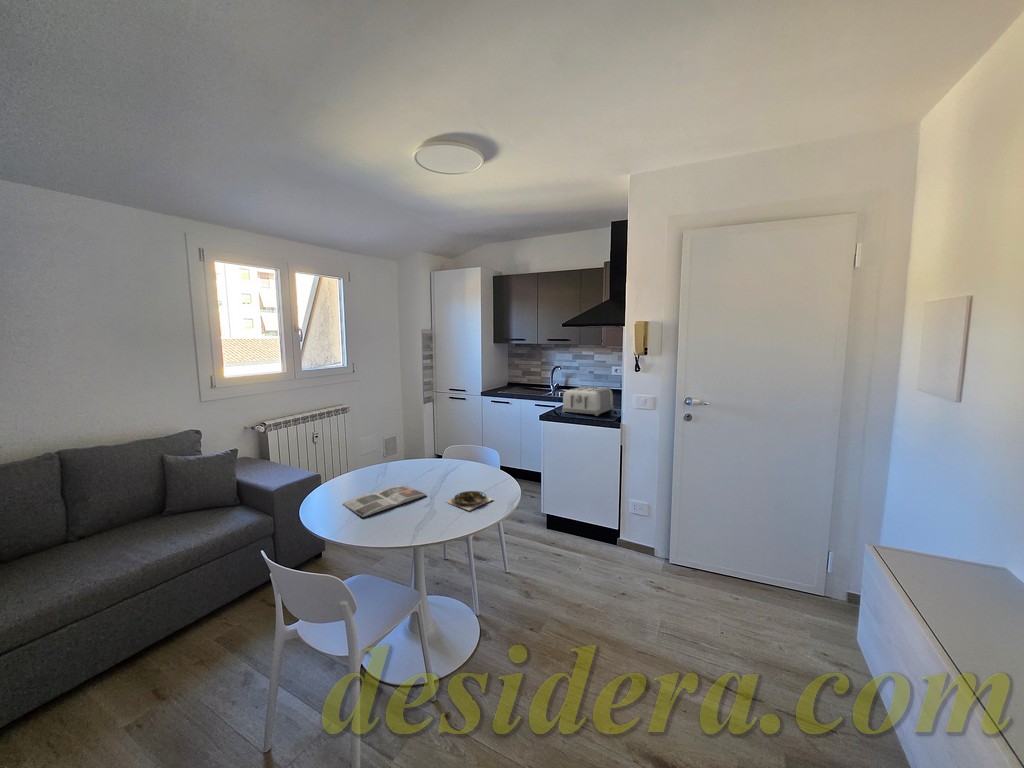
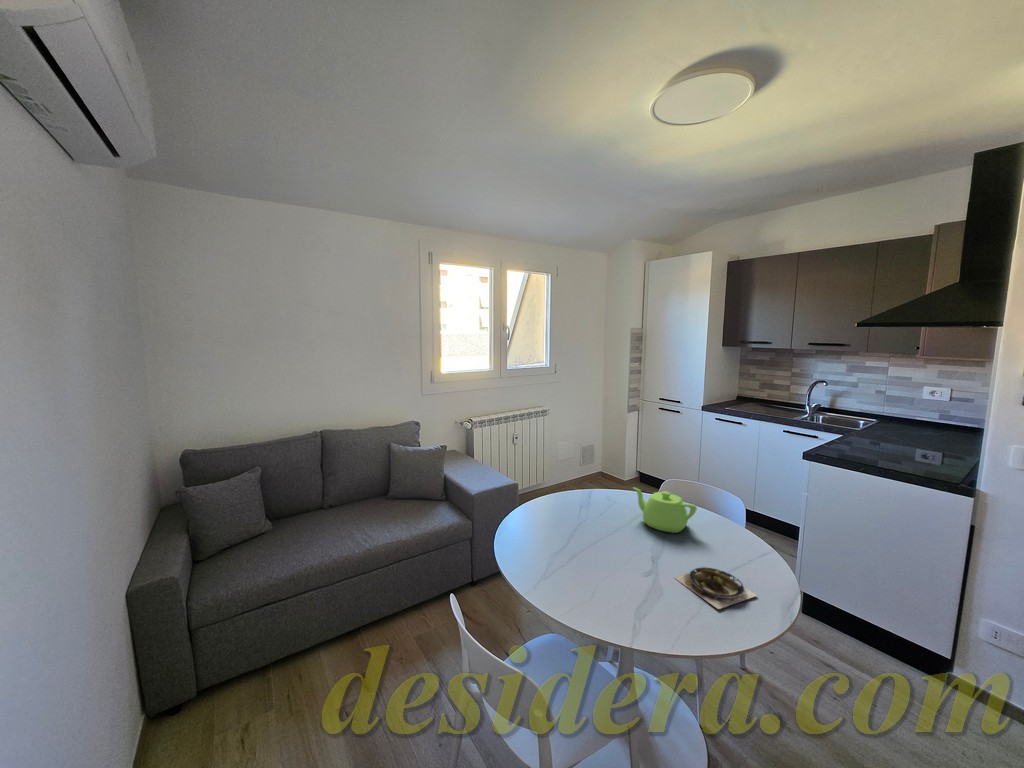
toaster: present [562,387,614,416] -> none [842,416,948,467]
teapot: none [419,450,463,478] -> present [633,487,697,533]
magazine: present [343,485,426,517] -> none [538,530,646,575]

